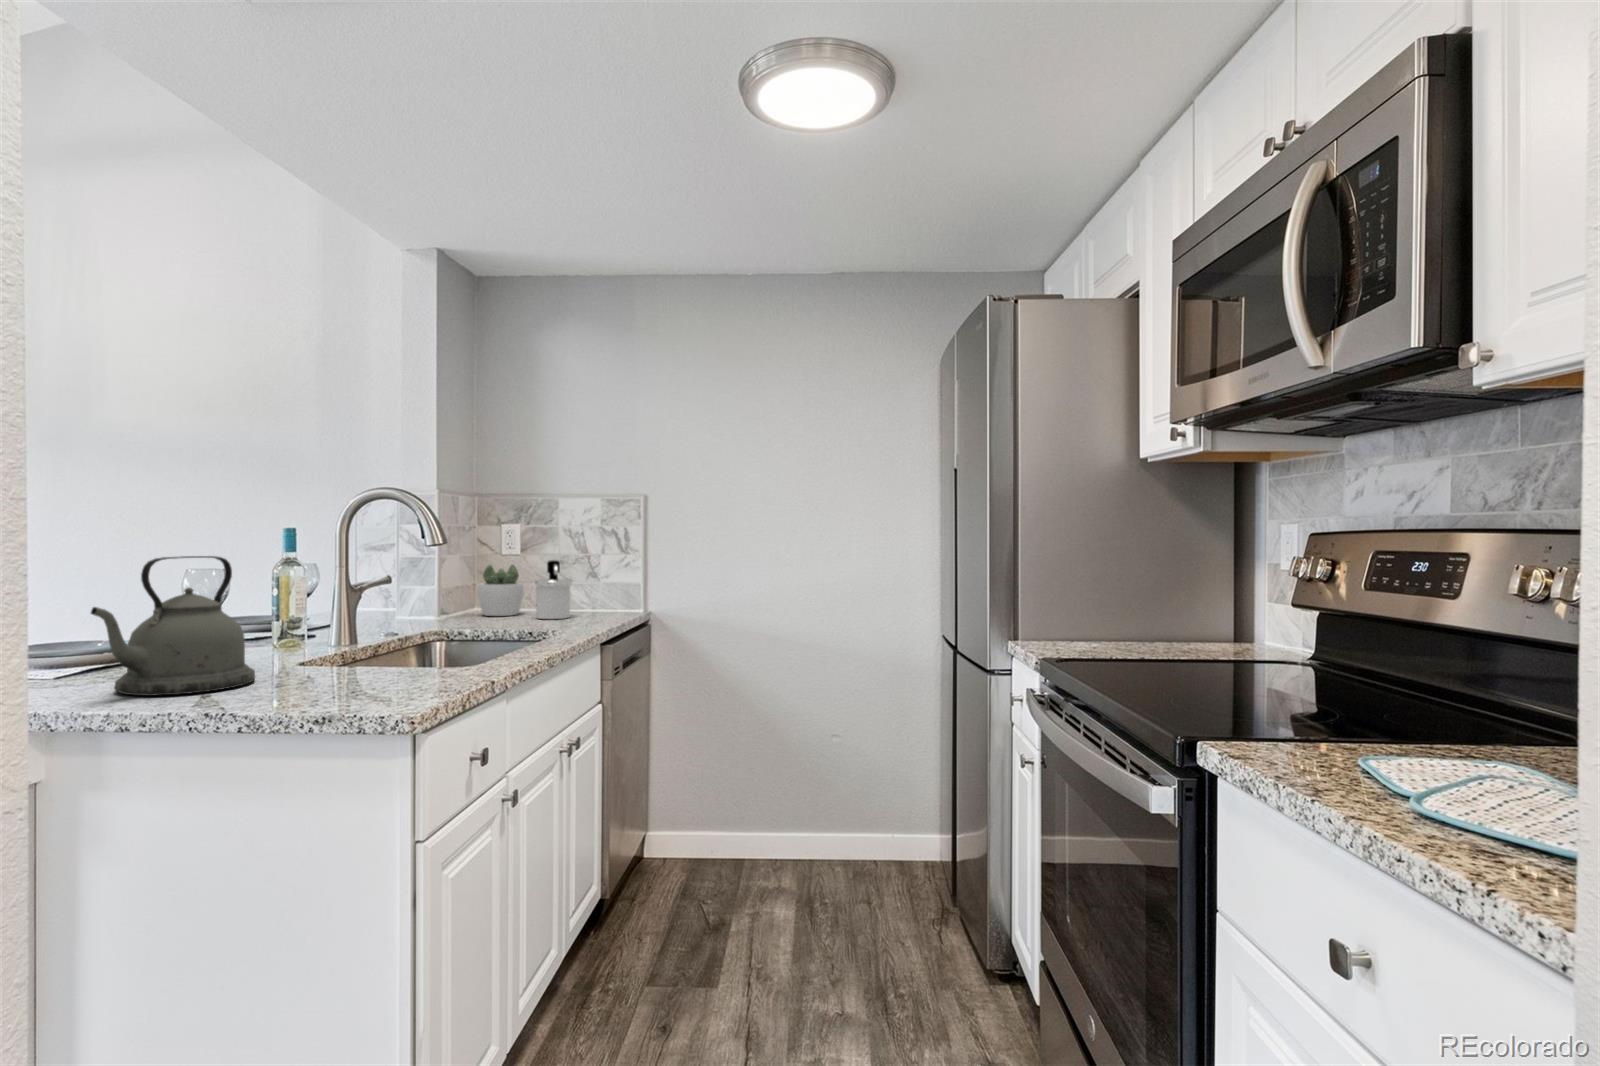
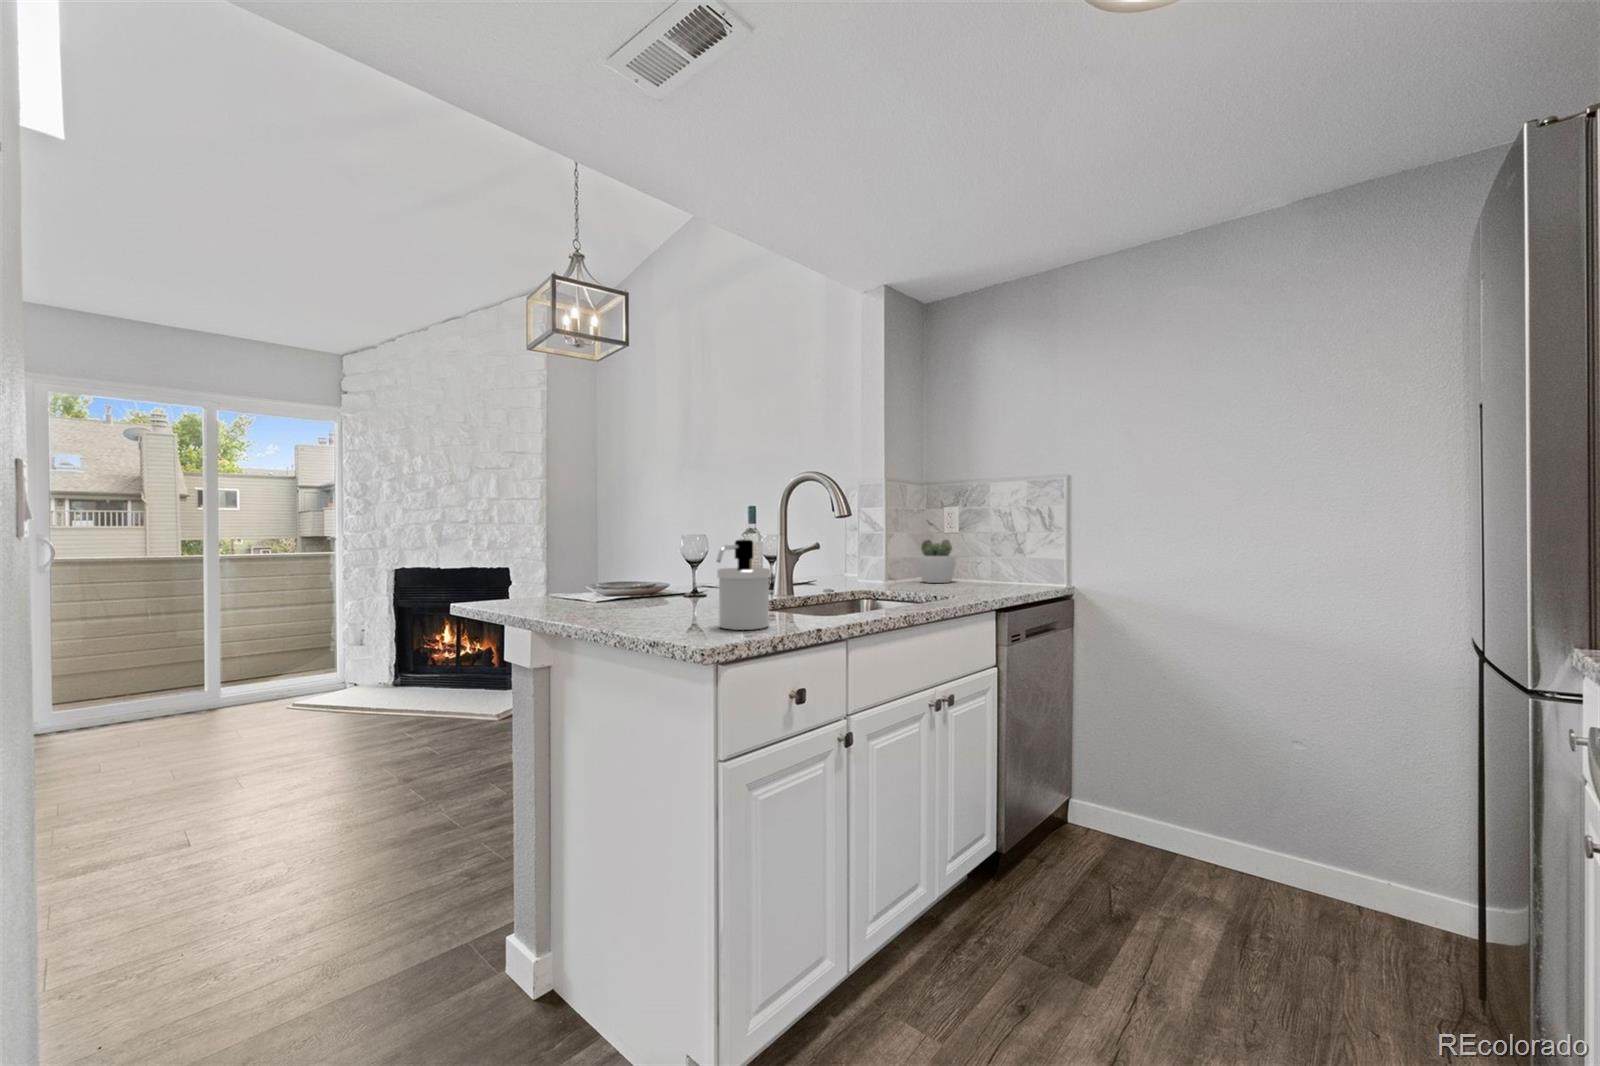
kettle: present [91,556,255,696] -> none [582,520,690,618]
soap dispenser: present [535,560,572,619] -> present [717,540,771,630]

